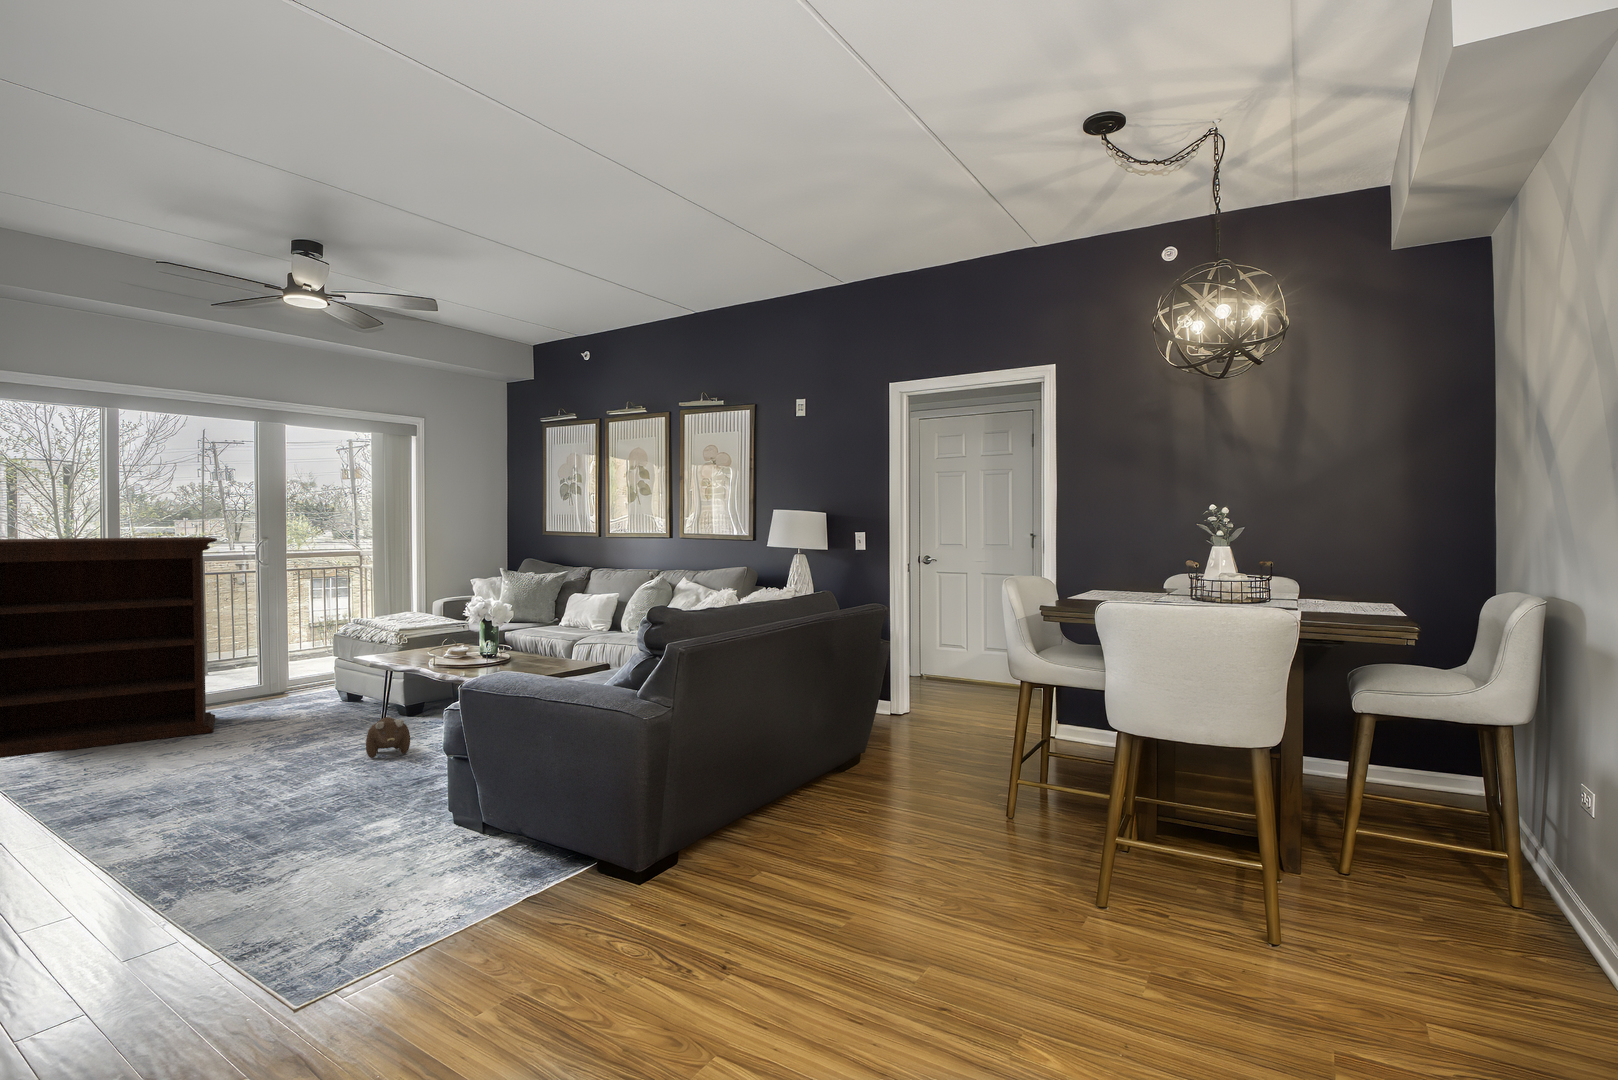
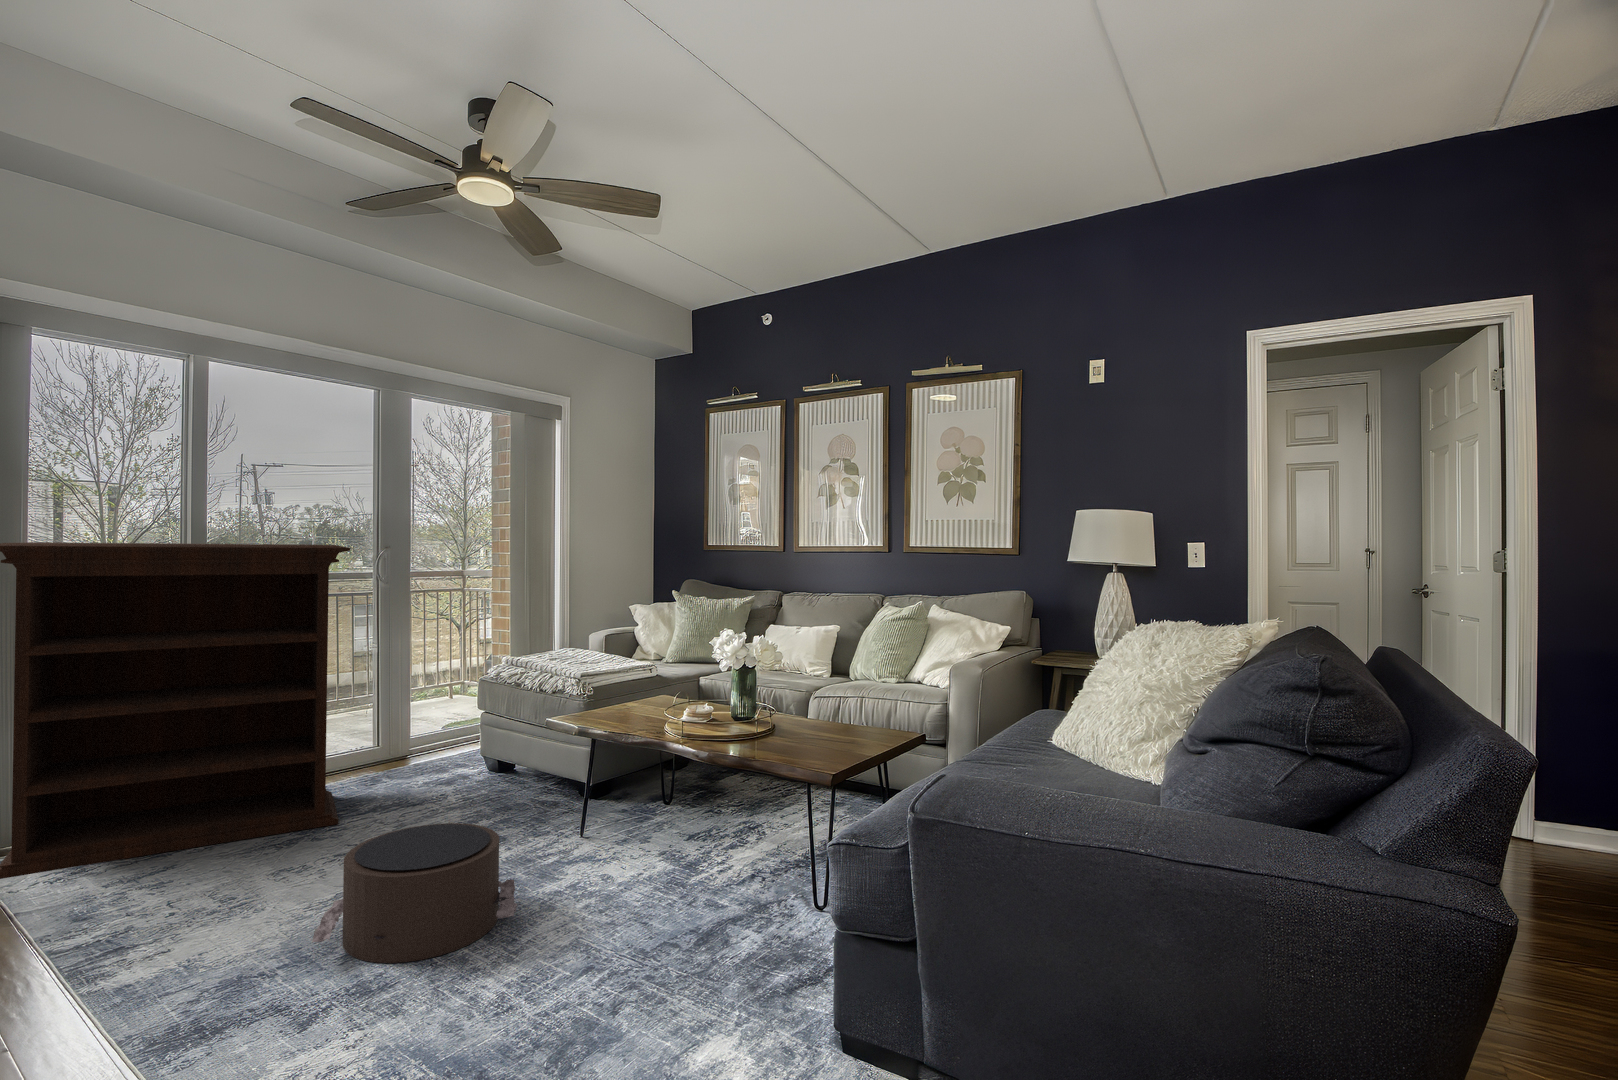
plush toy: present [366,717,410,758] -> none [587,818,650,884]
pouf: none [166,718,309,792] -> present [312,823,517,963]

